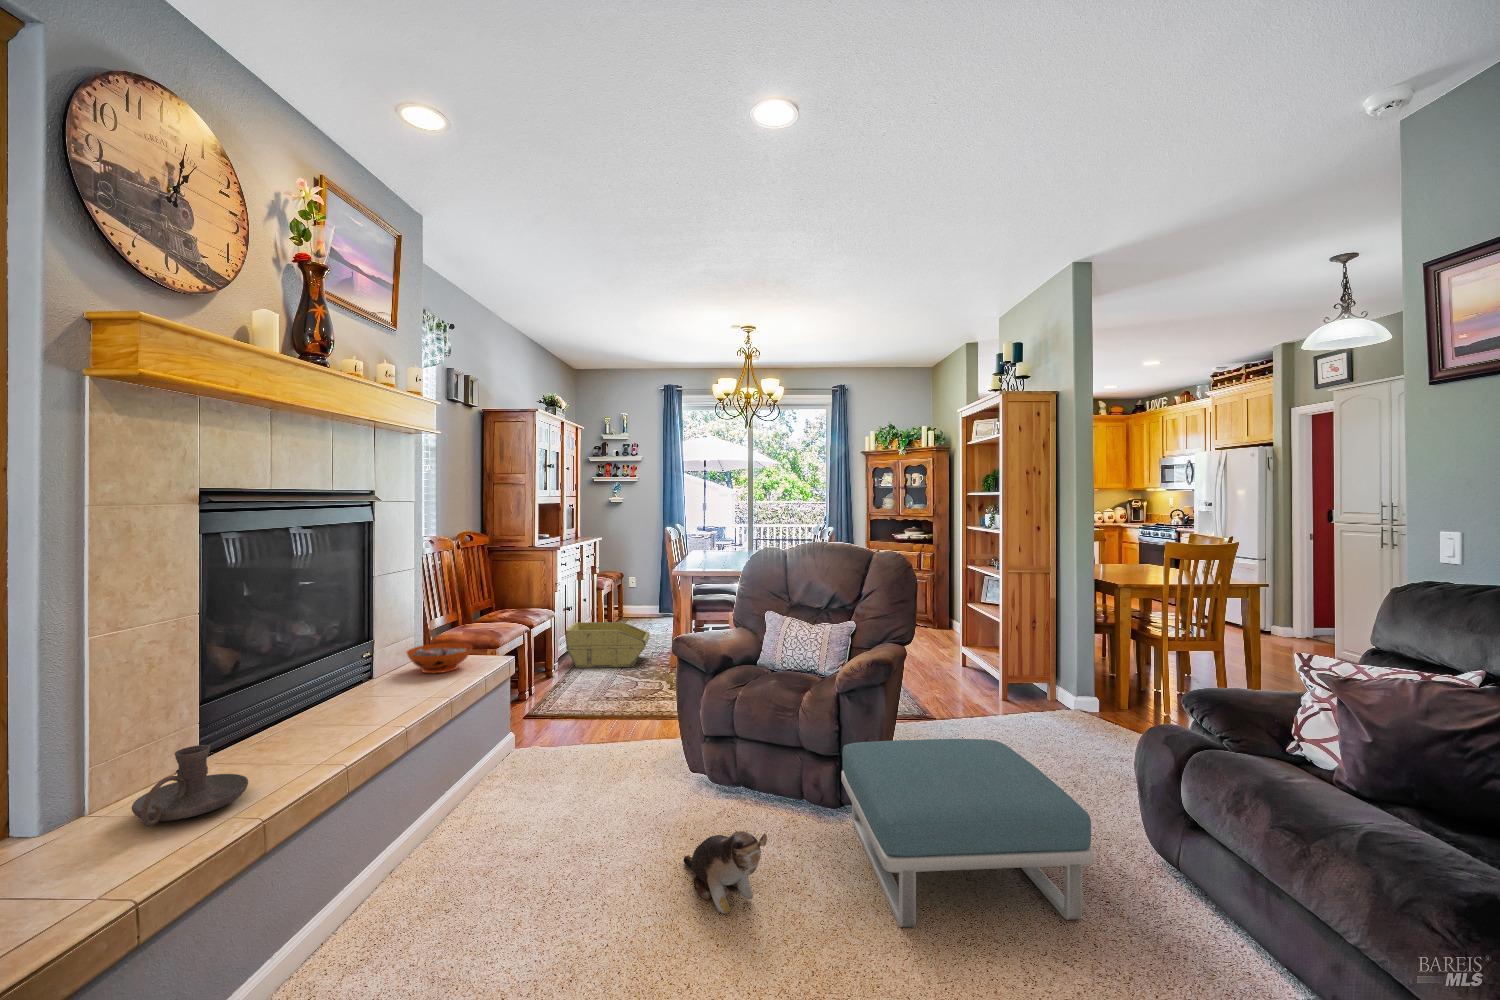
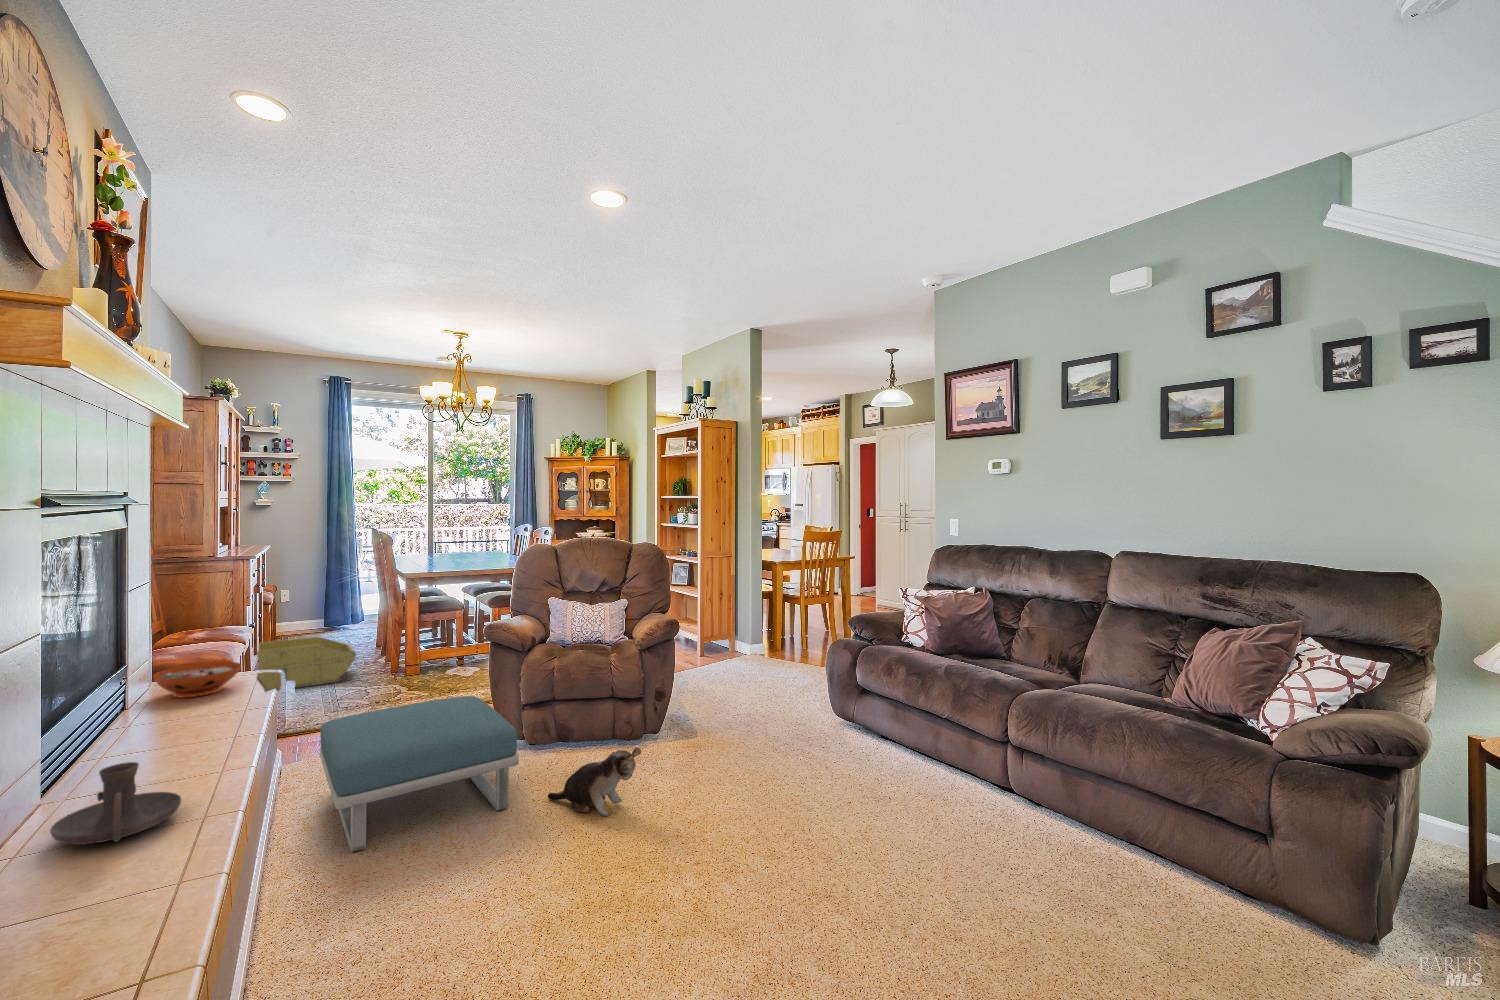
footstool: present [841,739,1094,927] -> present [320,696,519,852]

